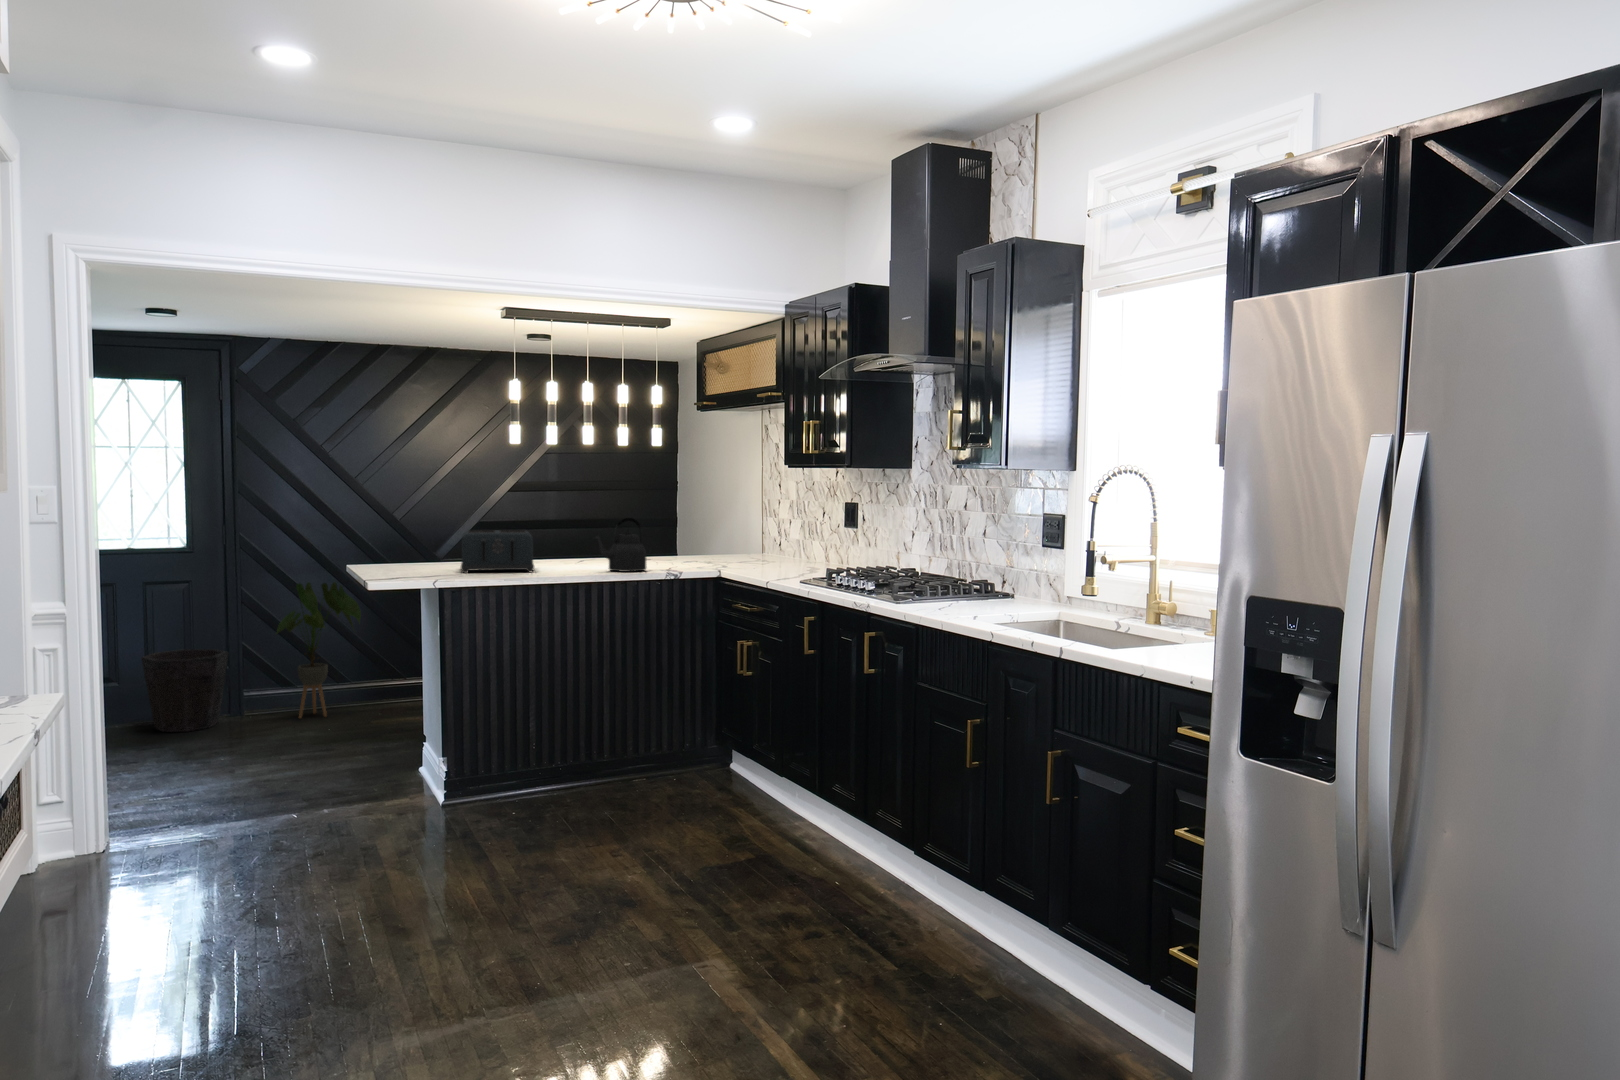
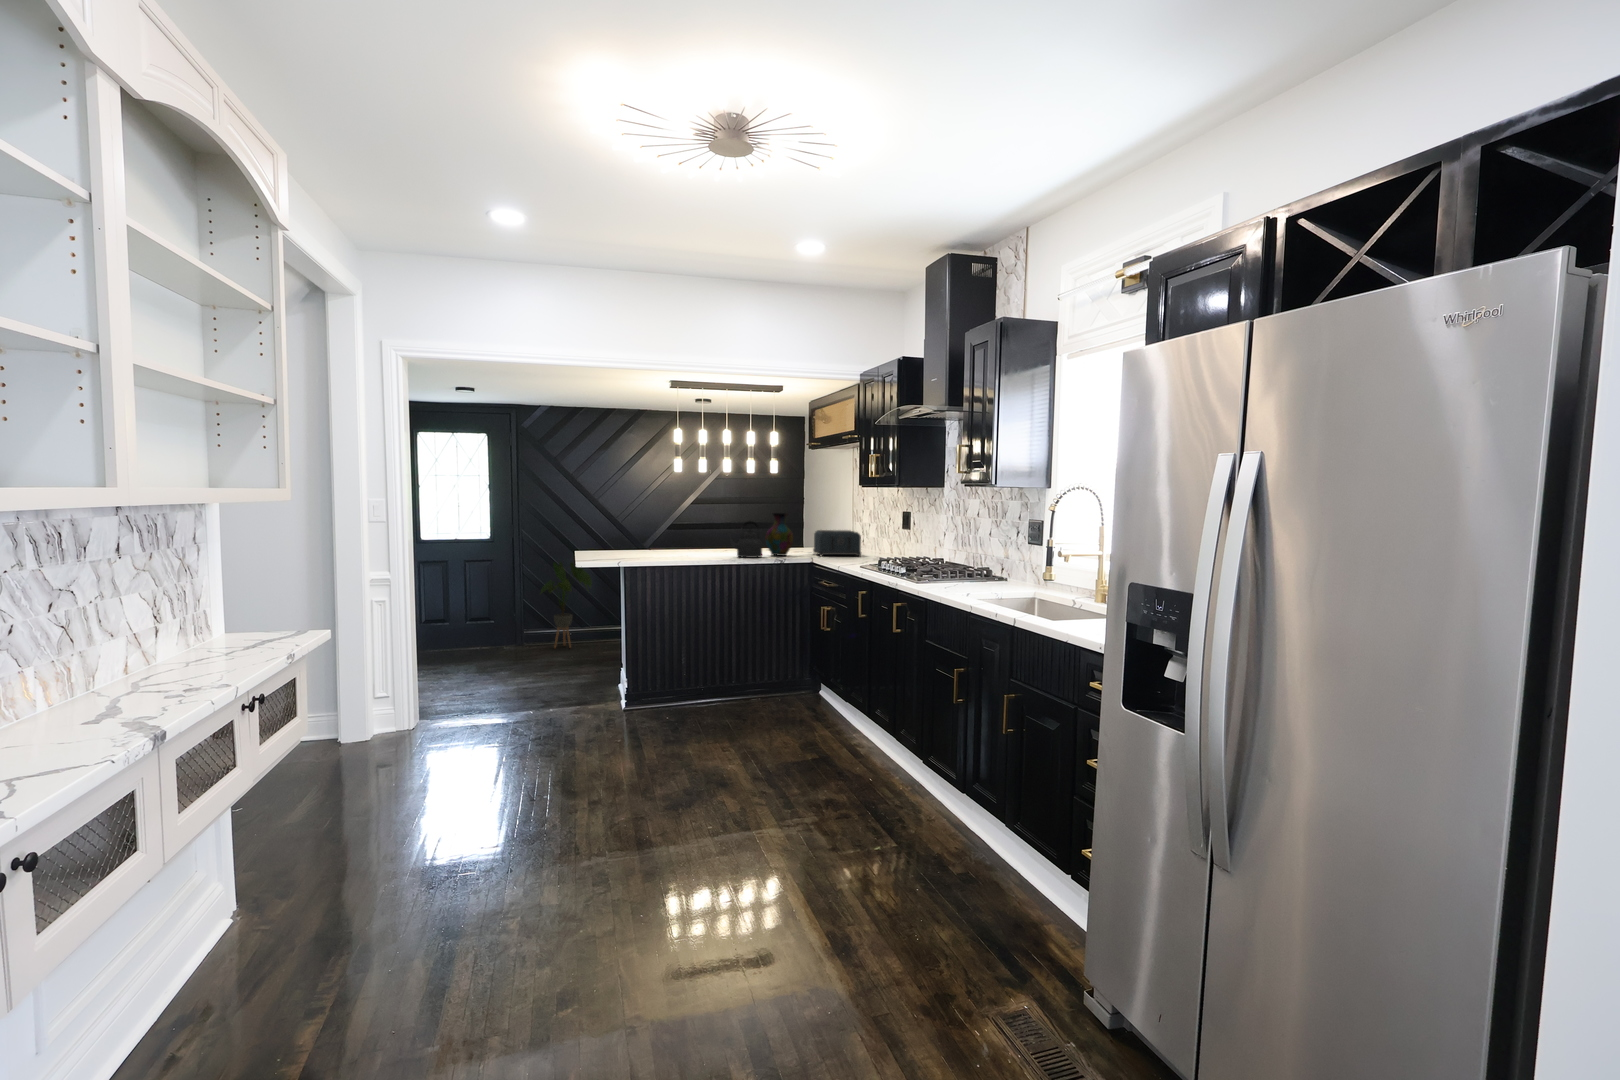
vase: none [648,505,689,568] -> present [766,513,793,556]
toaster: present [461,530,534,573] -> present [813,530,861,557]
waste bin: present [141,649,229,732] -> none [461,602,513,654]

